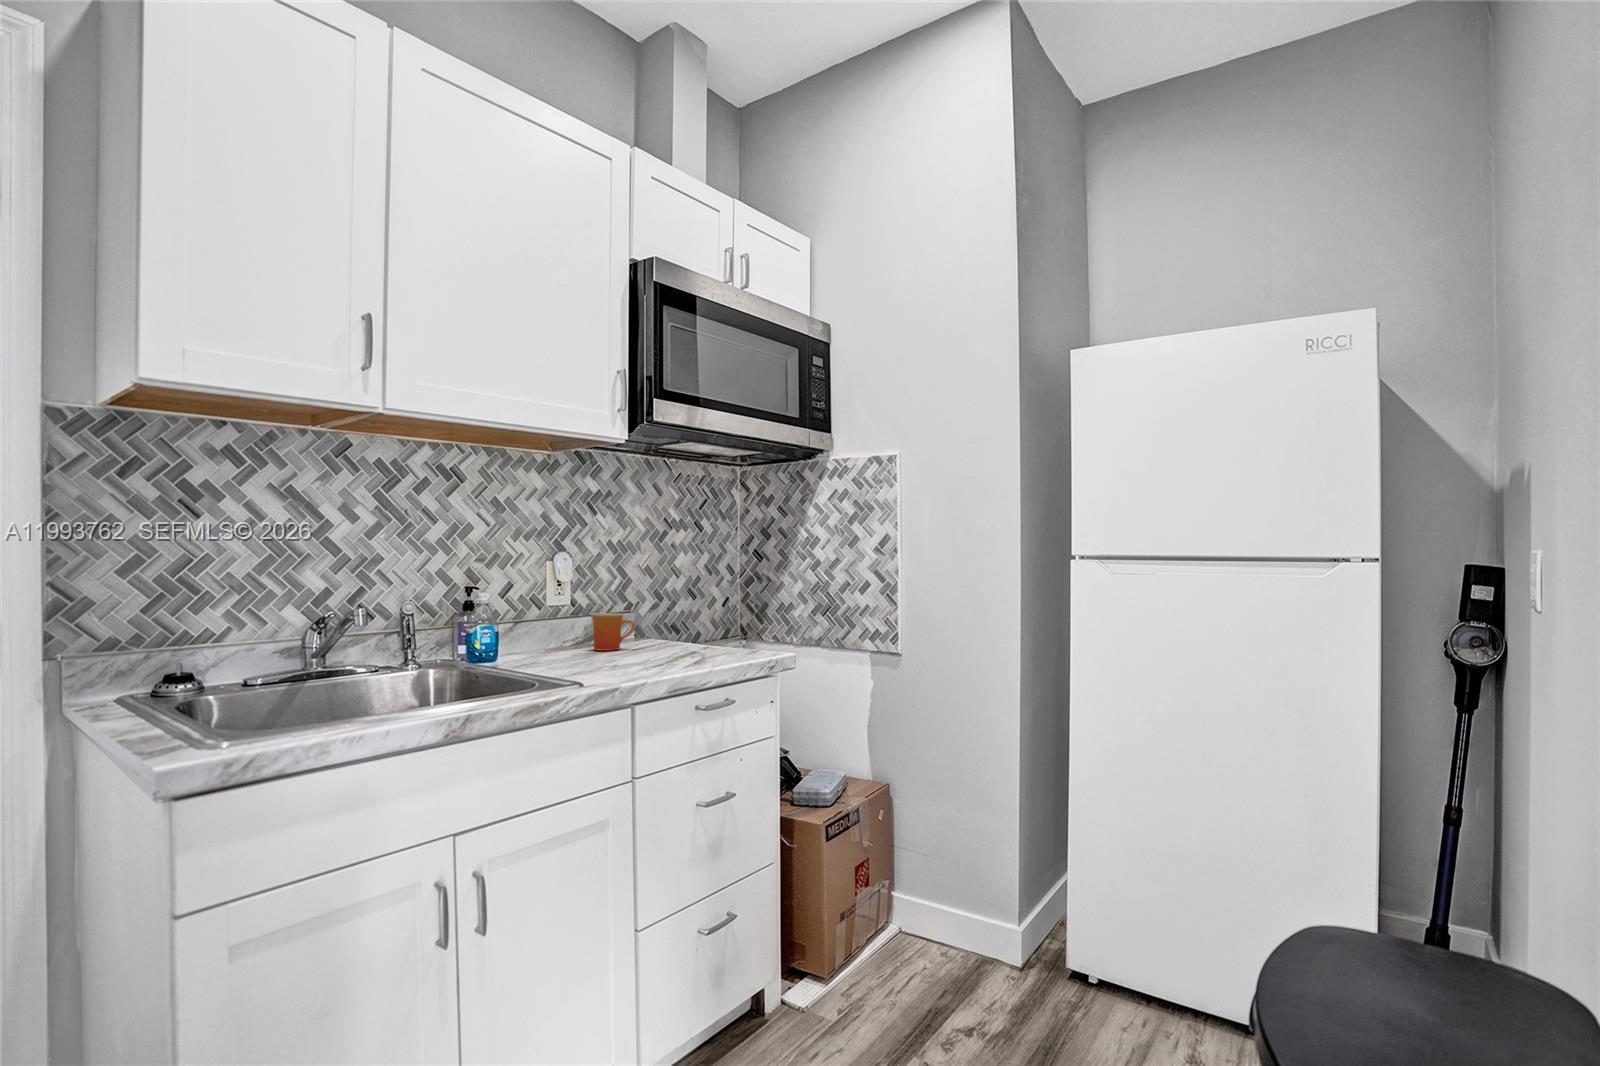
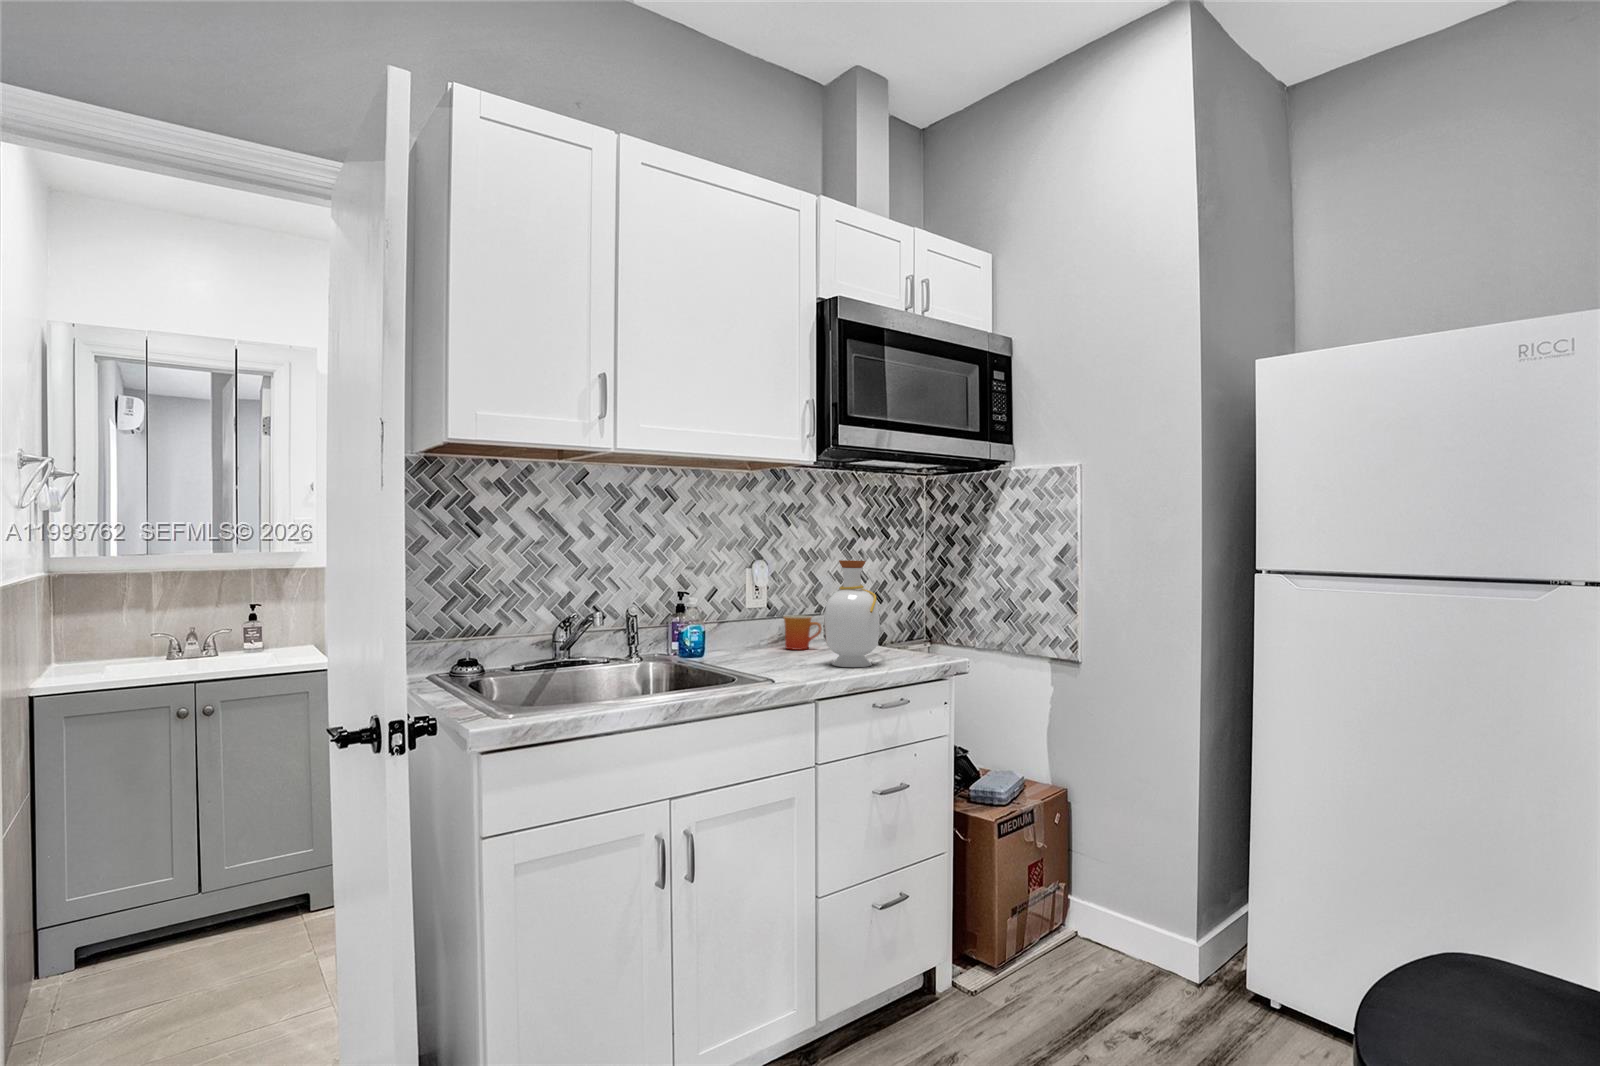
bottle: none [642,547,703,665] -> present [825,560,880,667]

